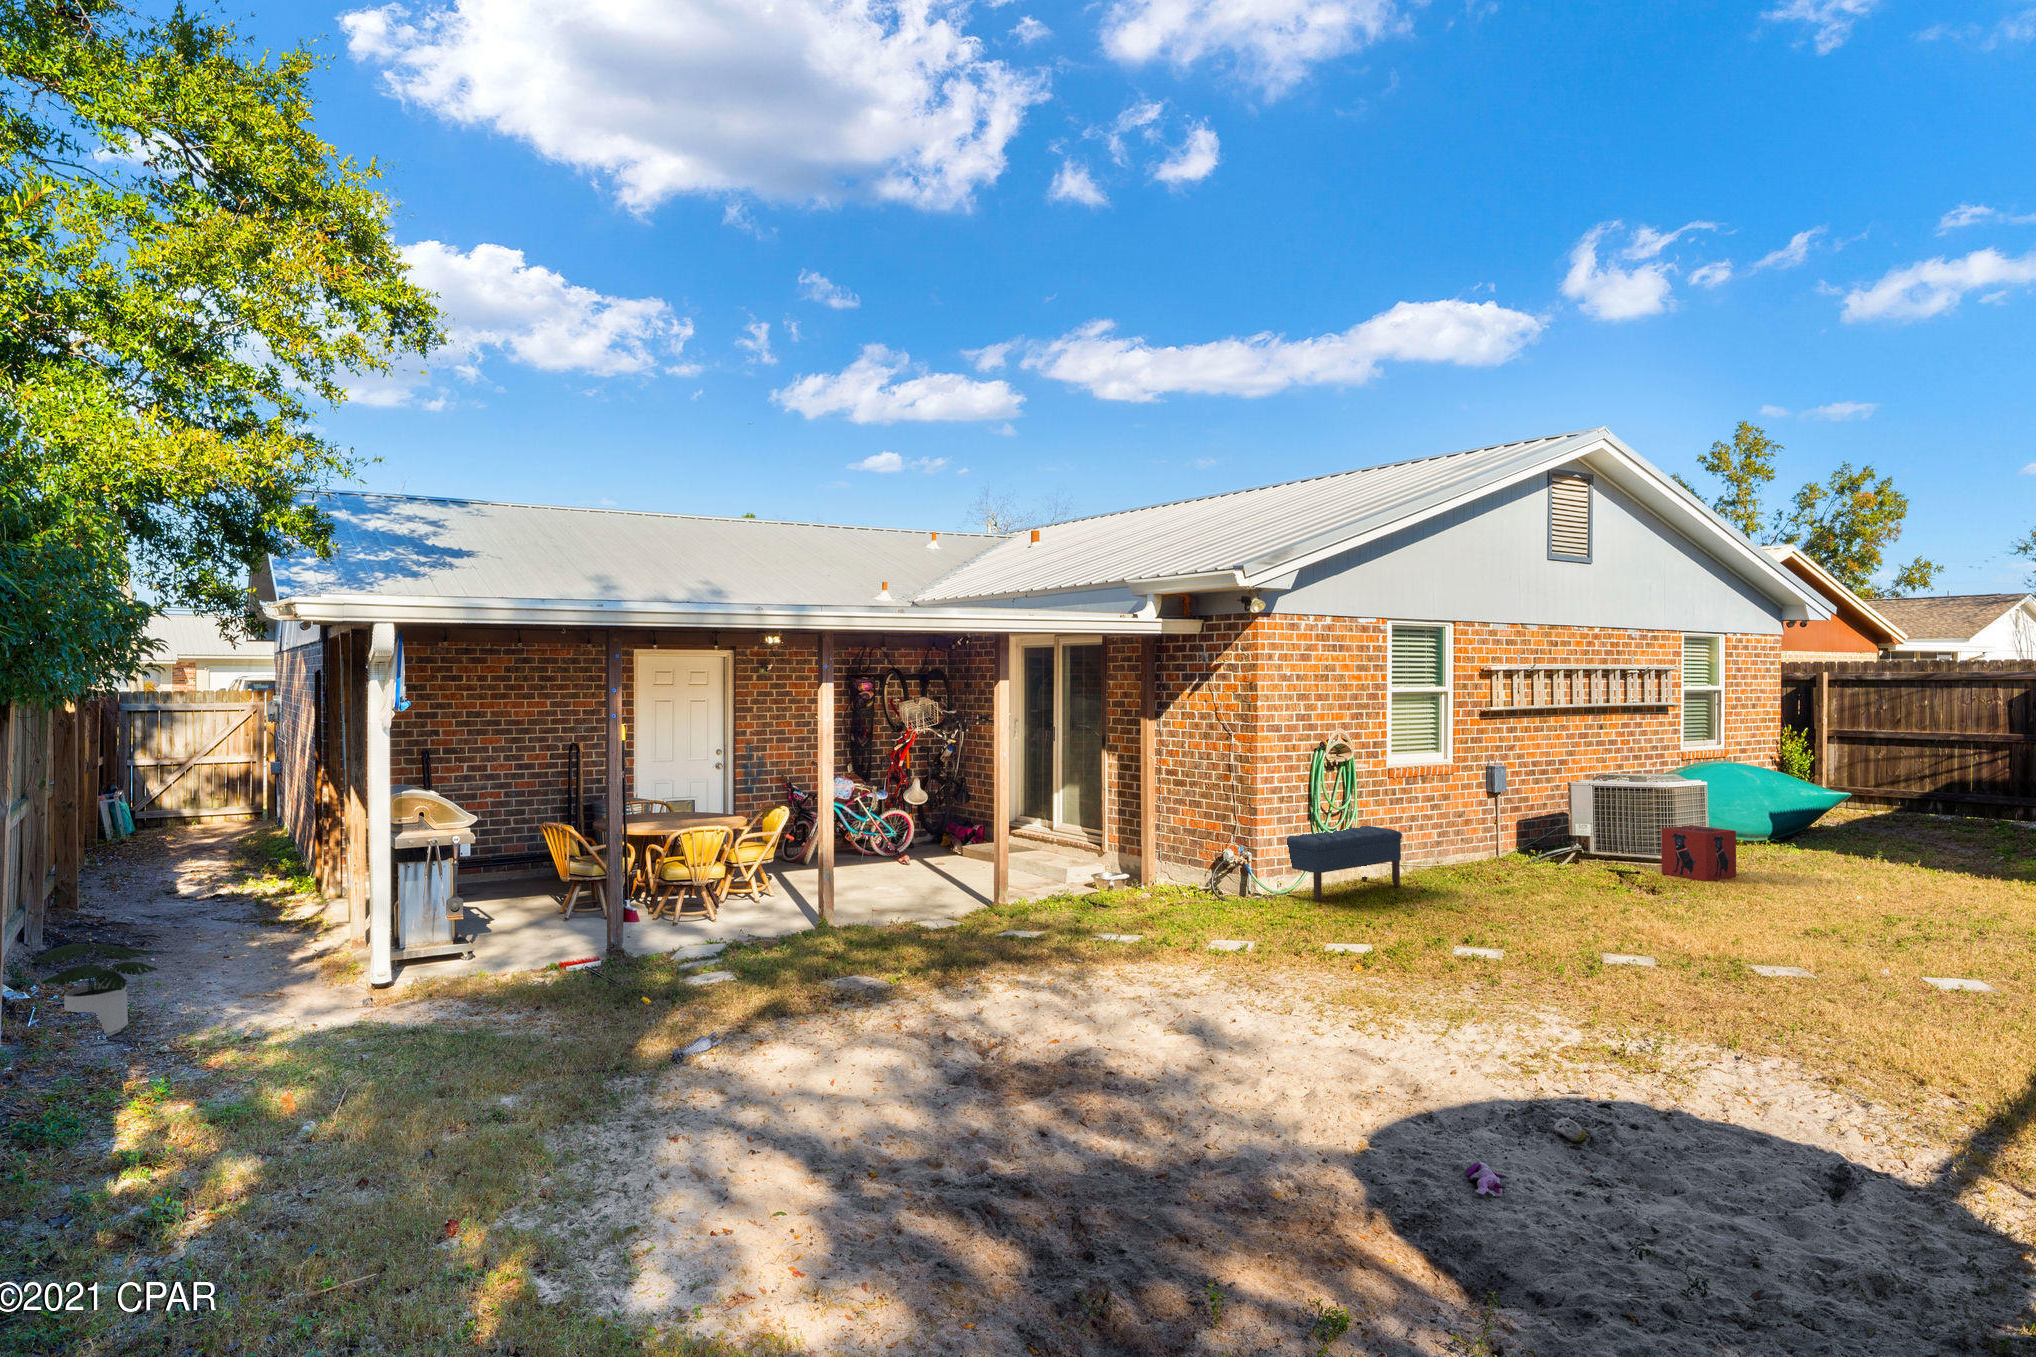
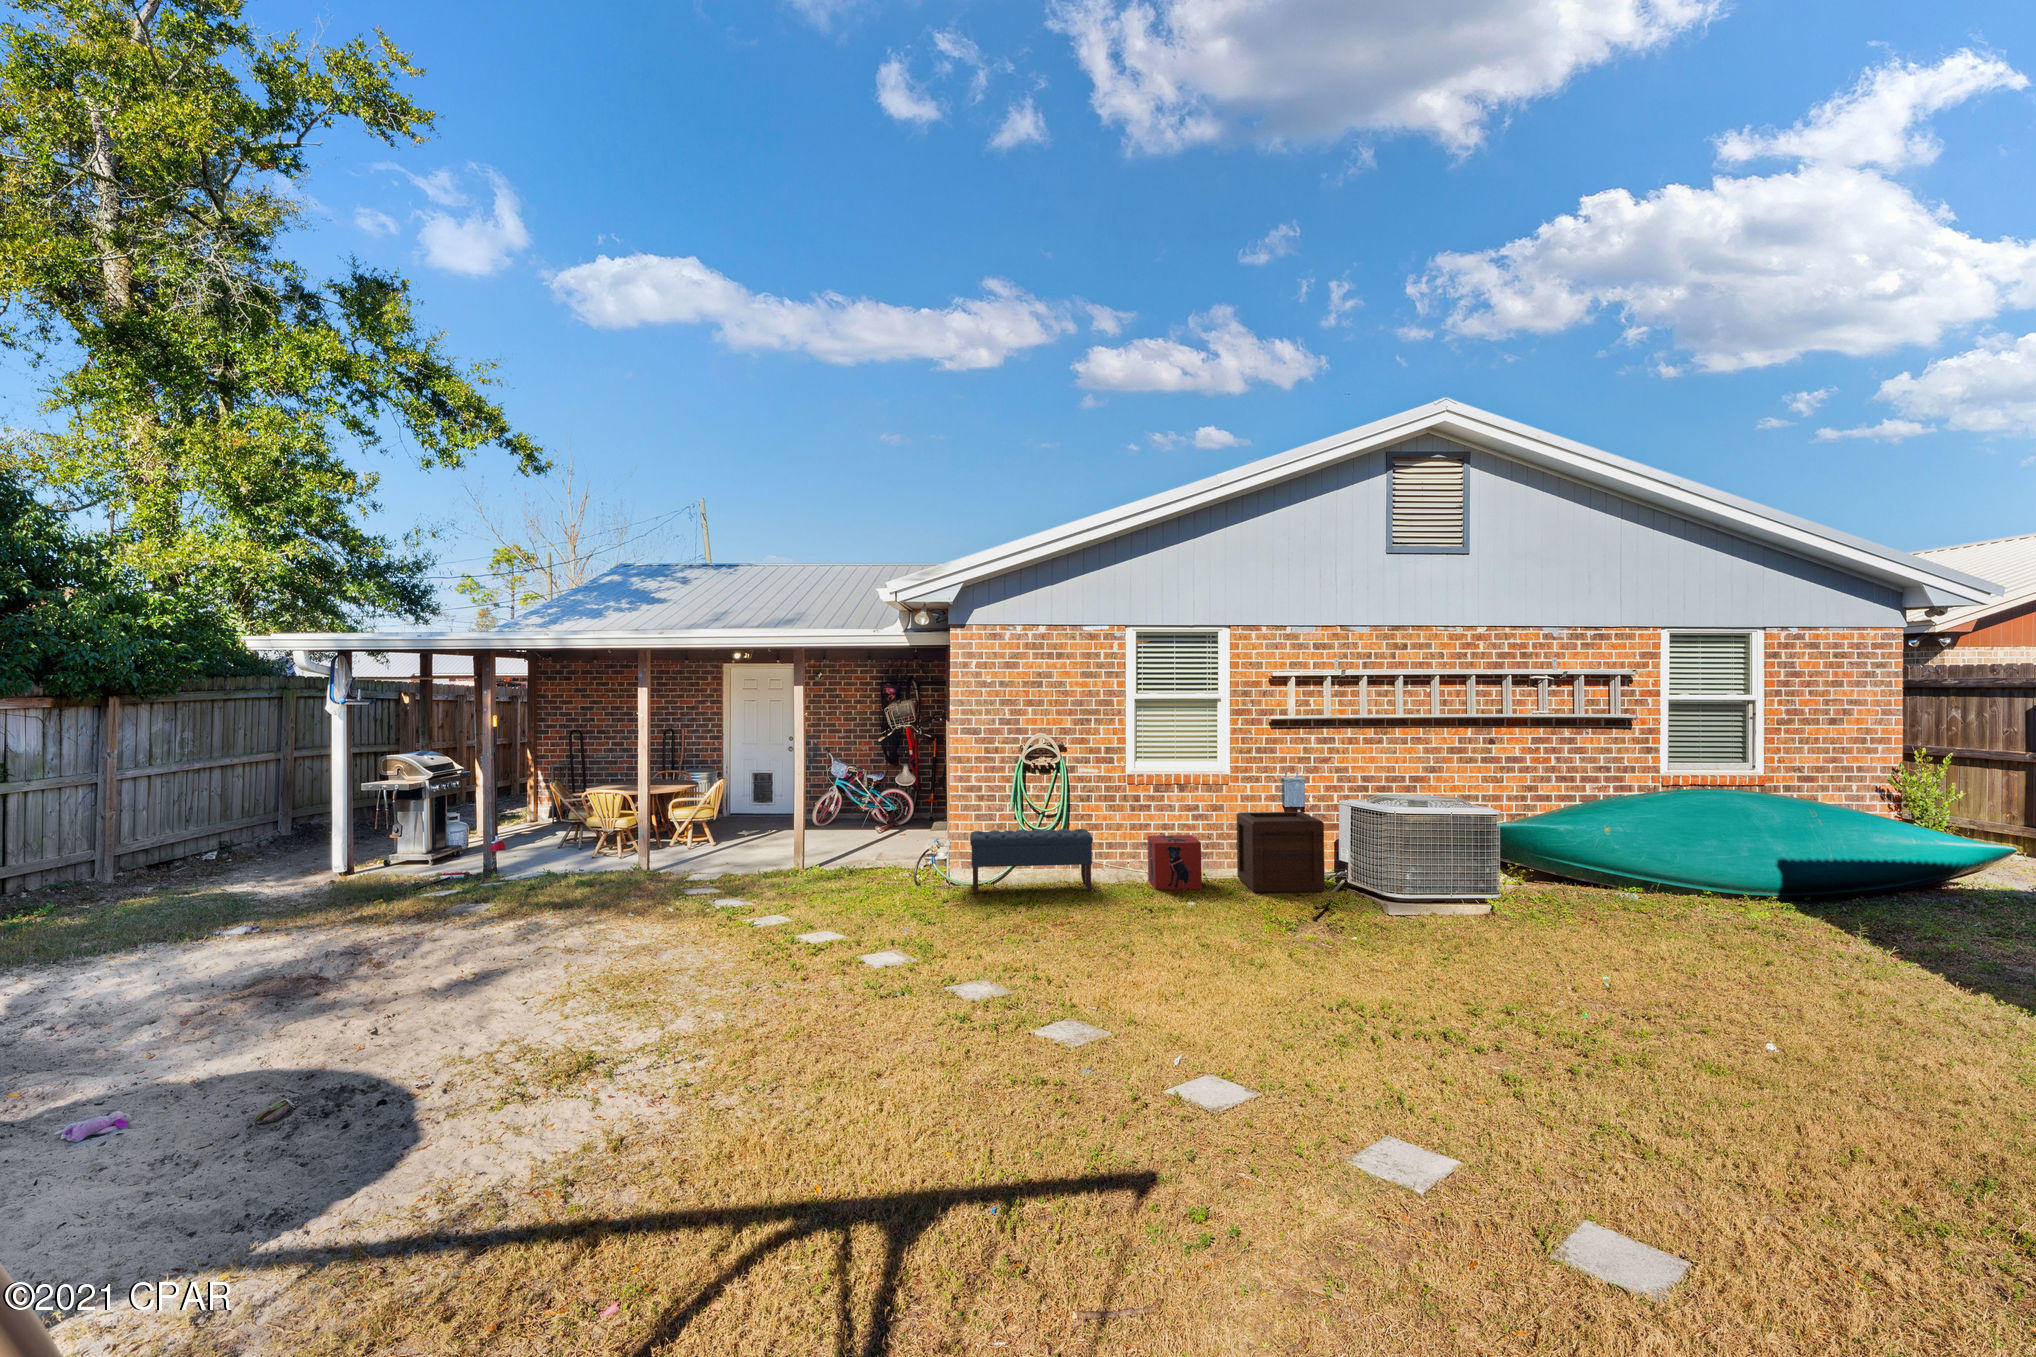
wooden crate: none [1461,796,1561,873] -> present [1237,812,1325,893]
storage box: present [1661,825,1736,881] -> present [1148,835,1202,890]
potted plant: present [34,943,158,1037] -> none [137,827,215,880]

